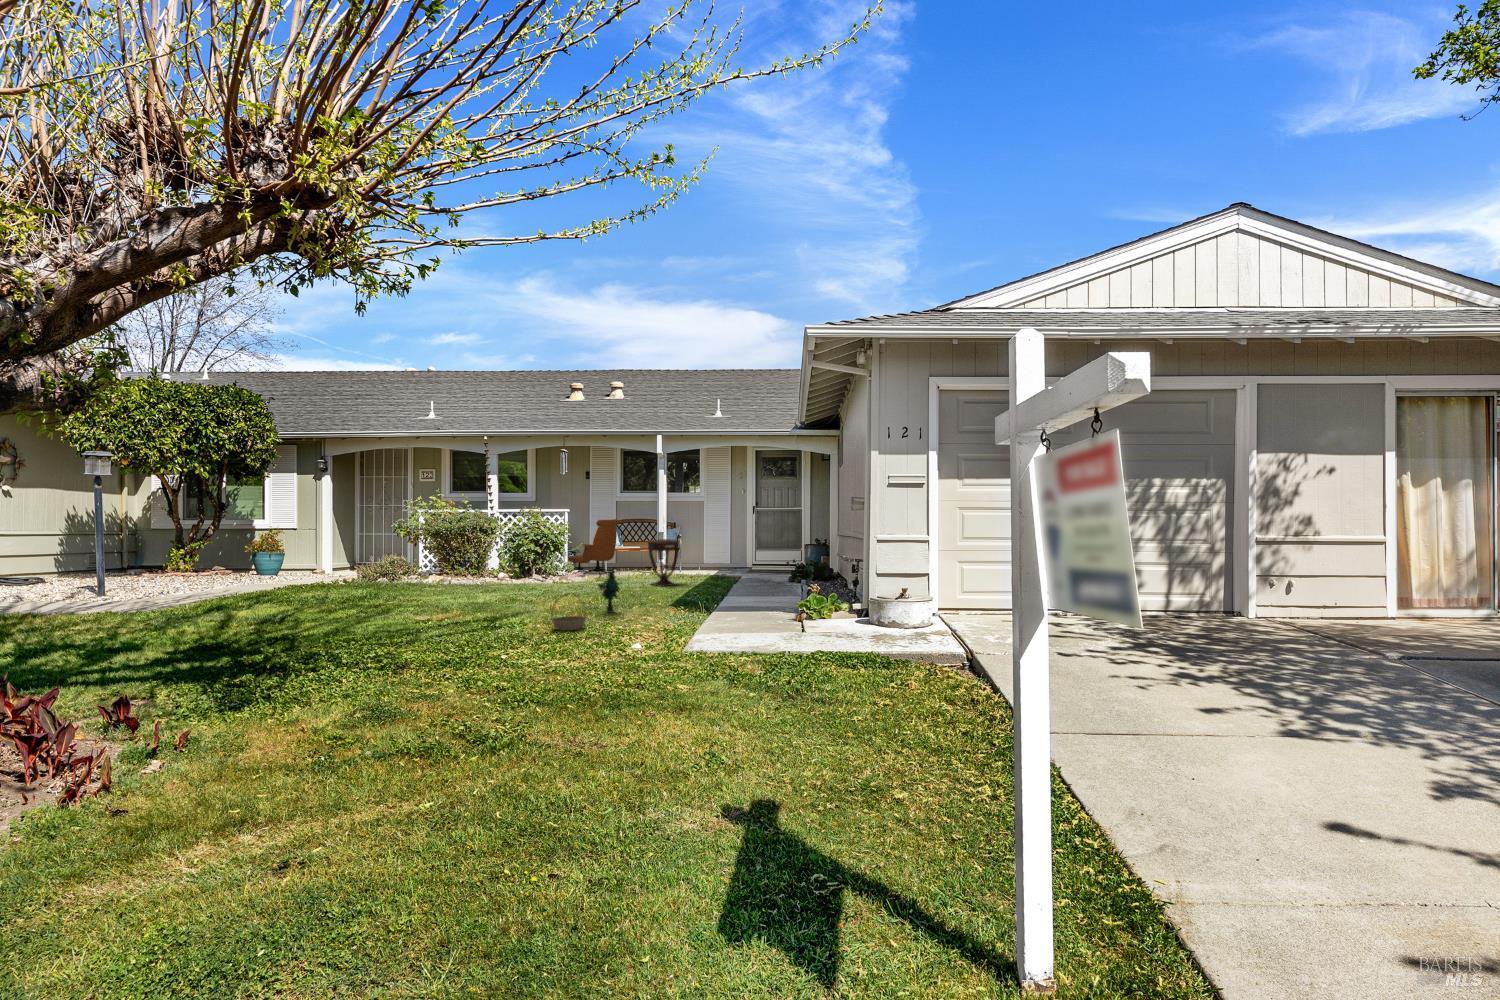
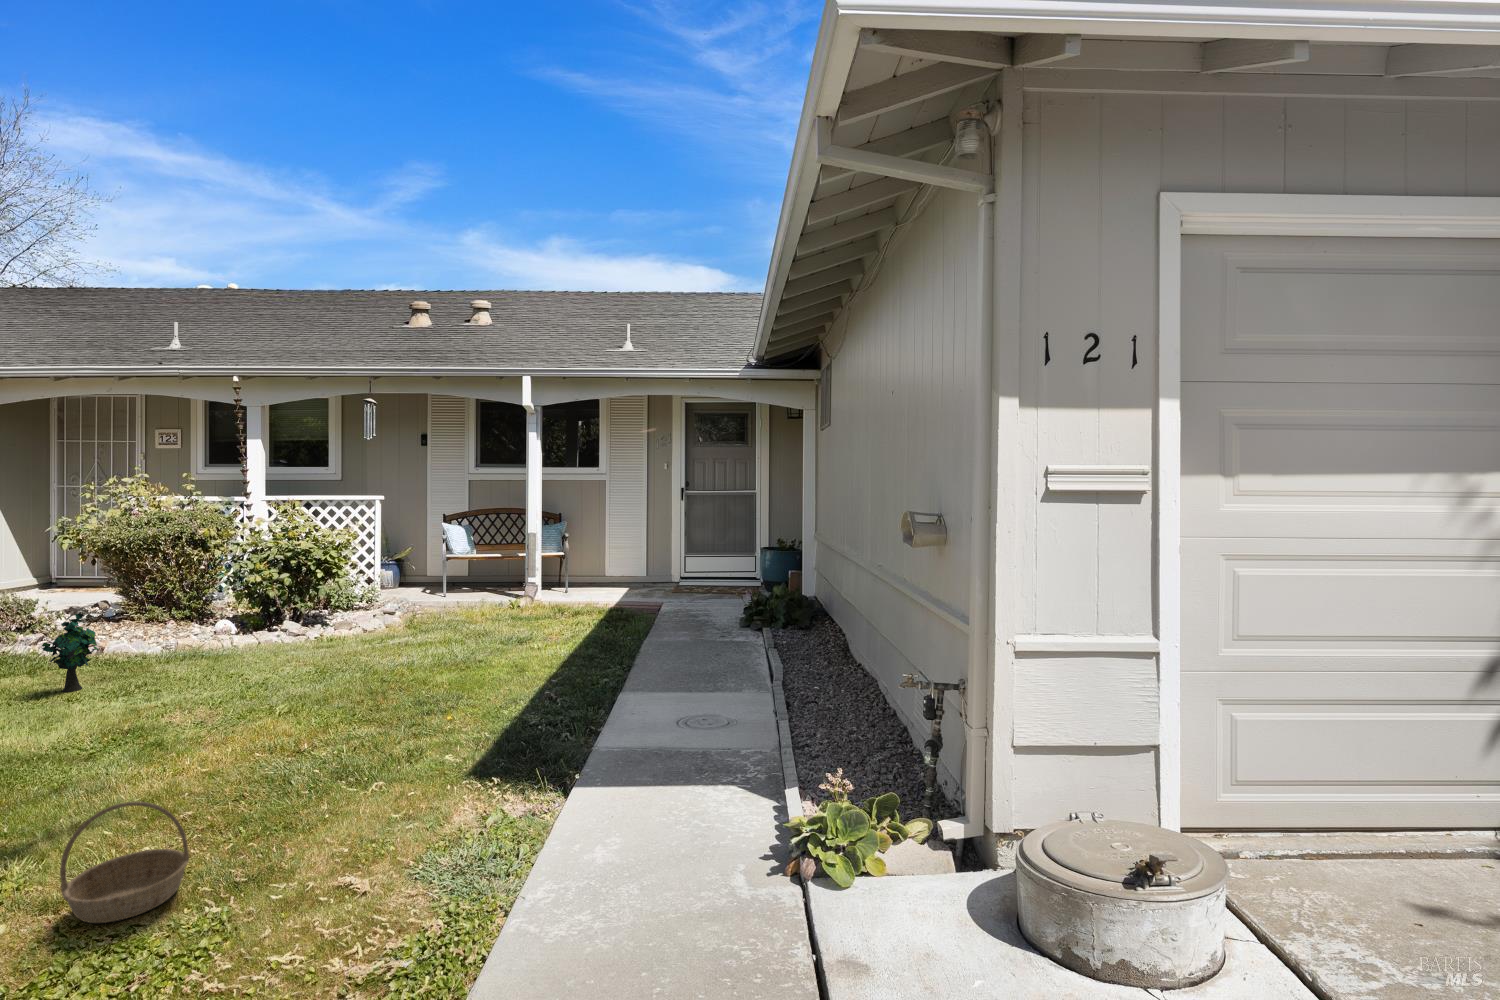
lounge chair: present [568,519,618,574] -> none [377,515,454,608]
side table: present [648,539,679,587] -> none [485,558,544,649]
decorative plant: present [598,568,622,613] -> present [42,613,99,692]

